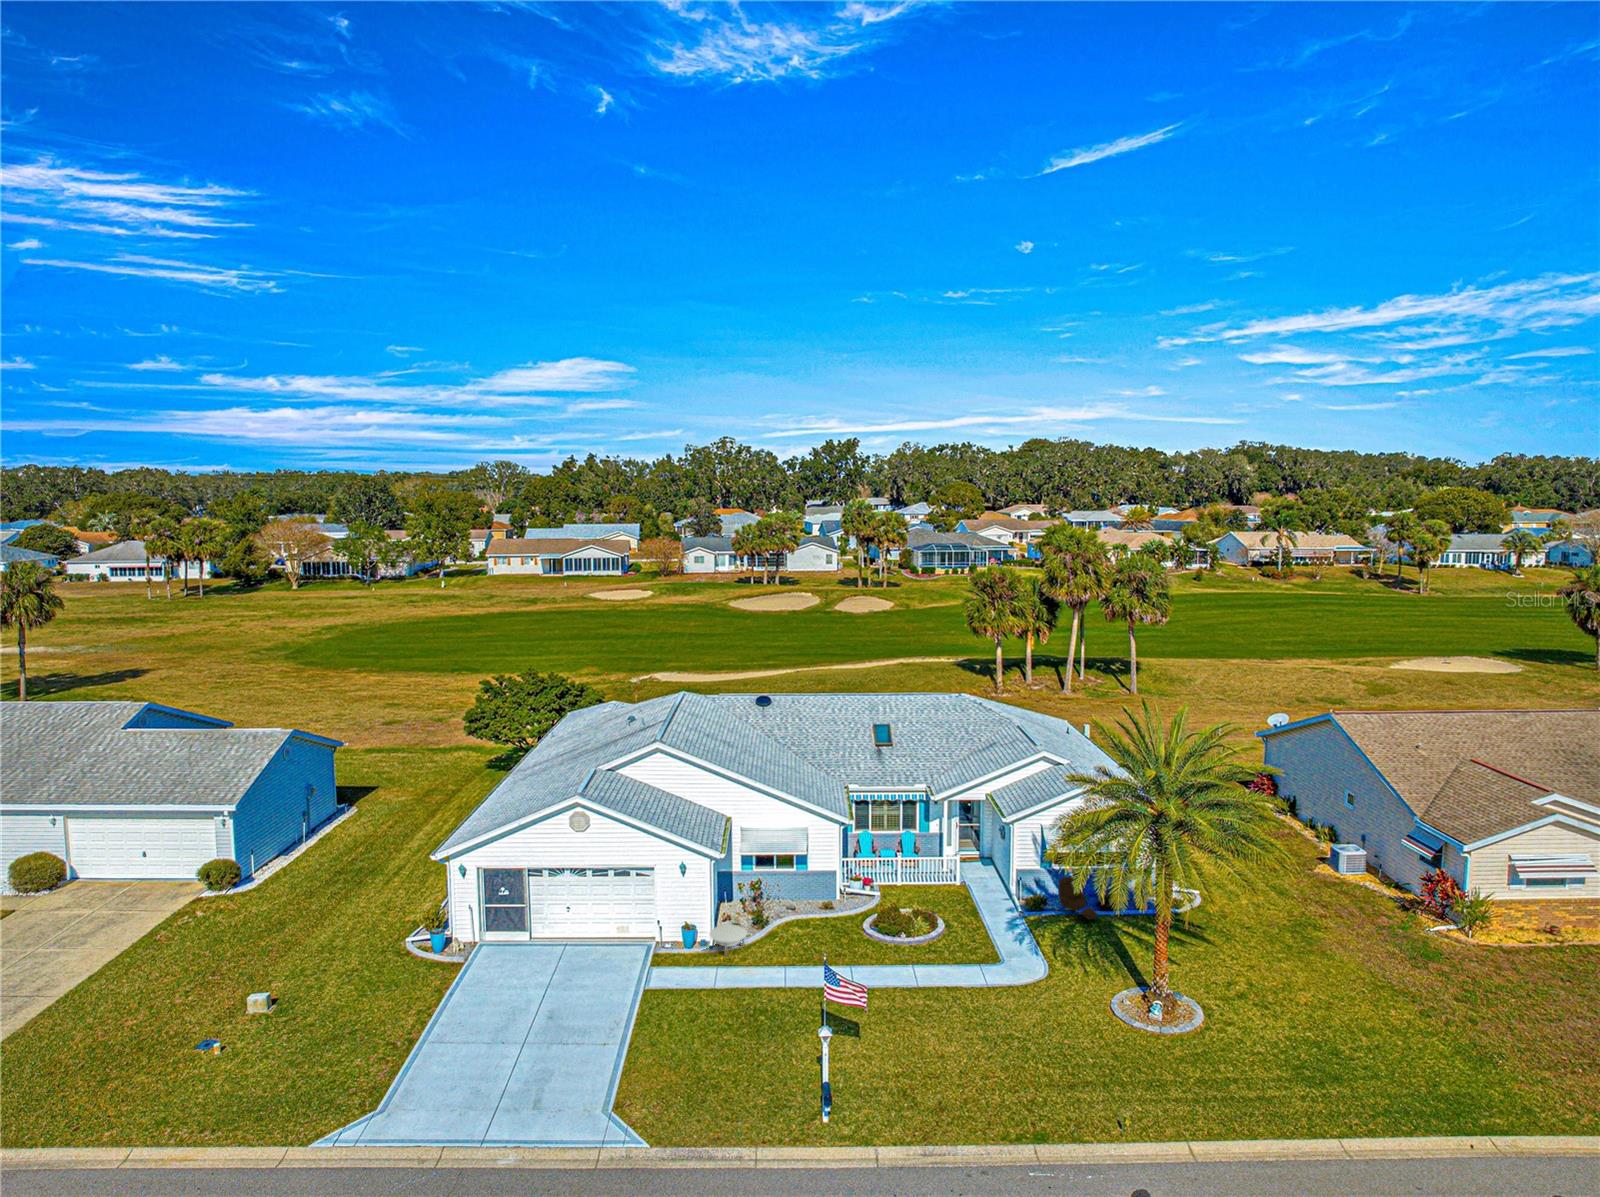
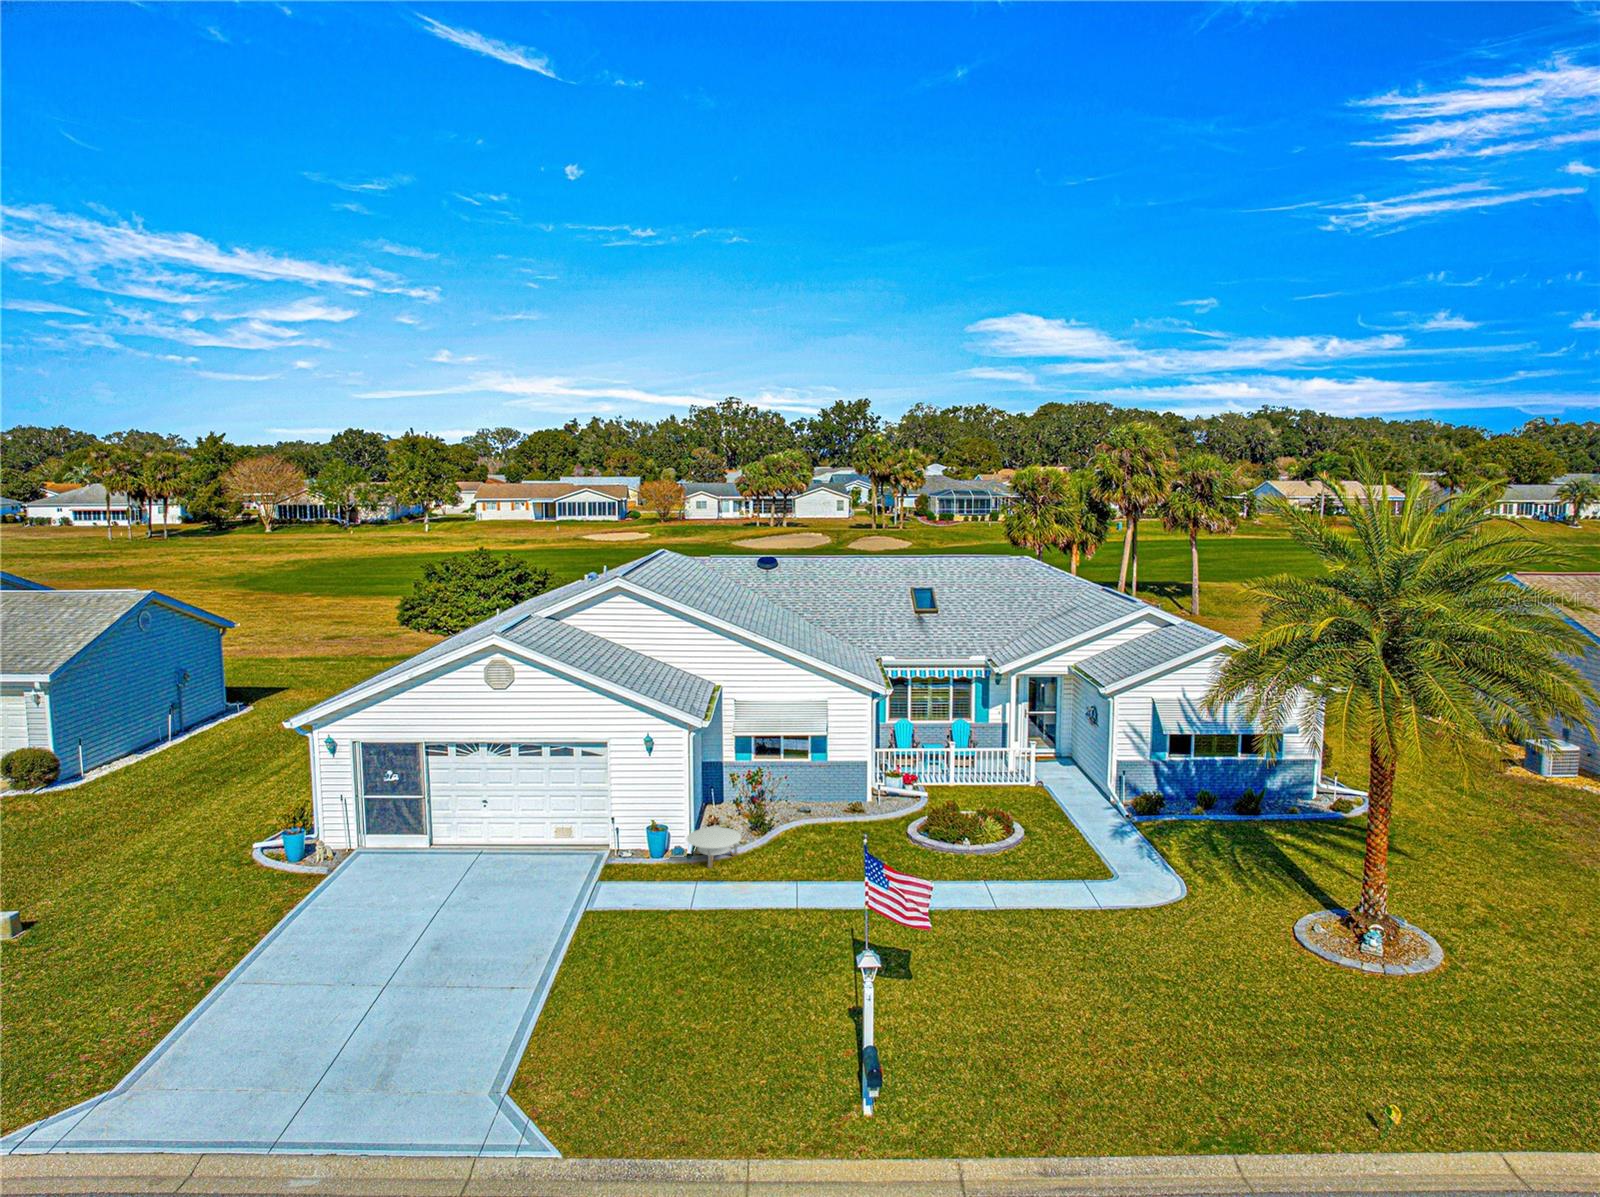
lounge chair: present [1058,876,1097,920] -> none [1178,768,1236,831]

